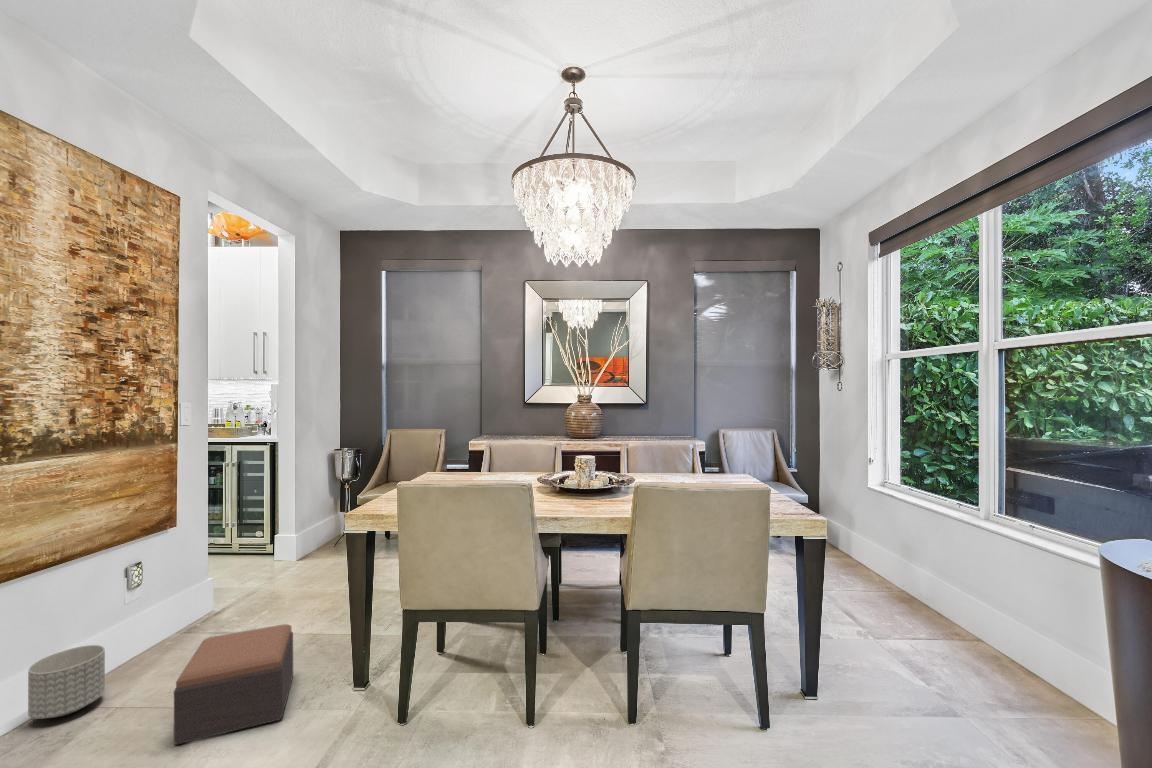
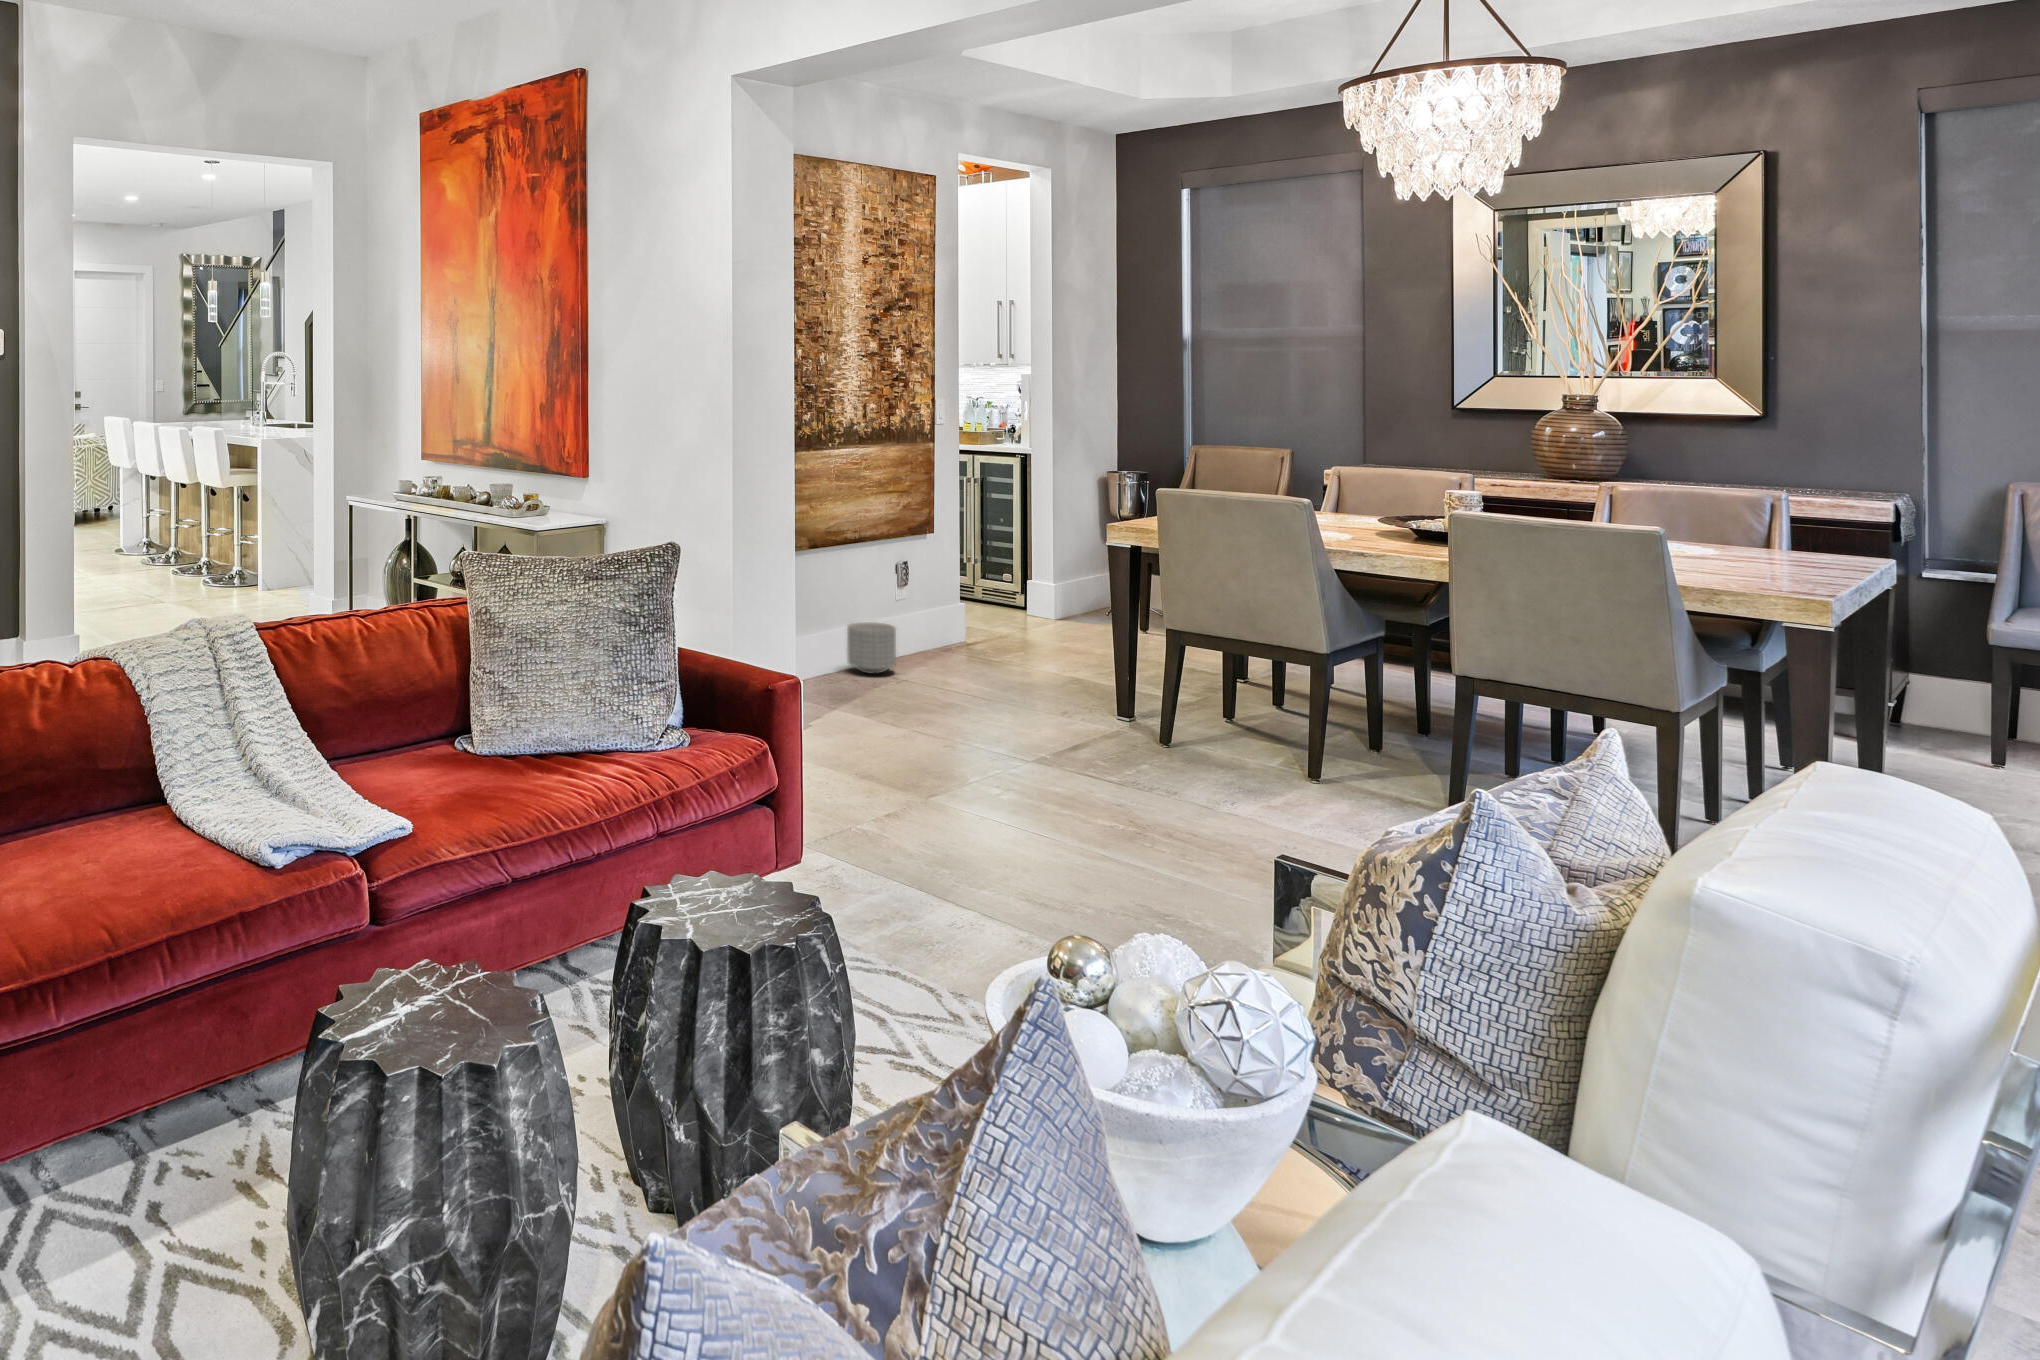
footstool: present [174,624,293,745] -> none [961,633,1058,713]

